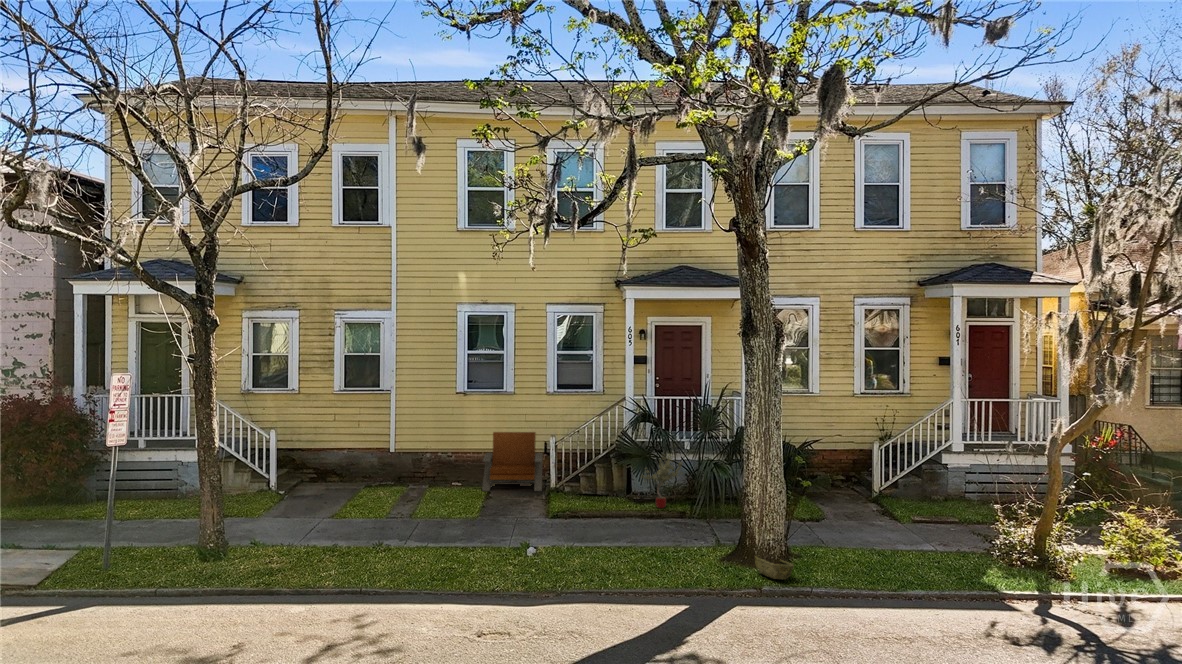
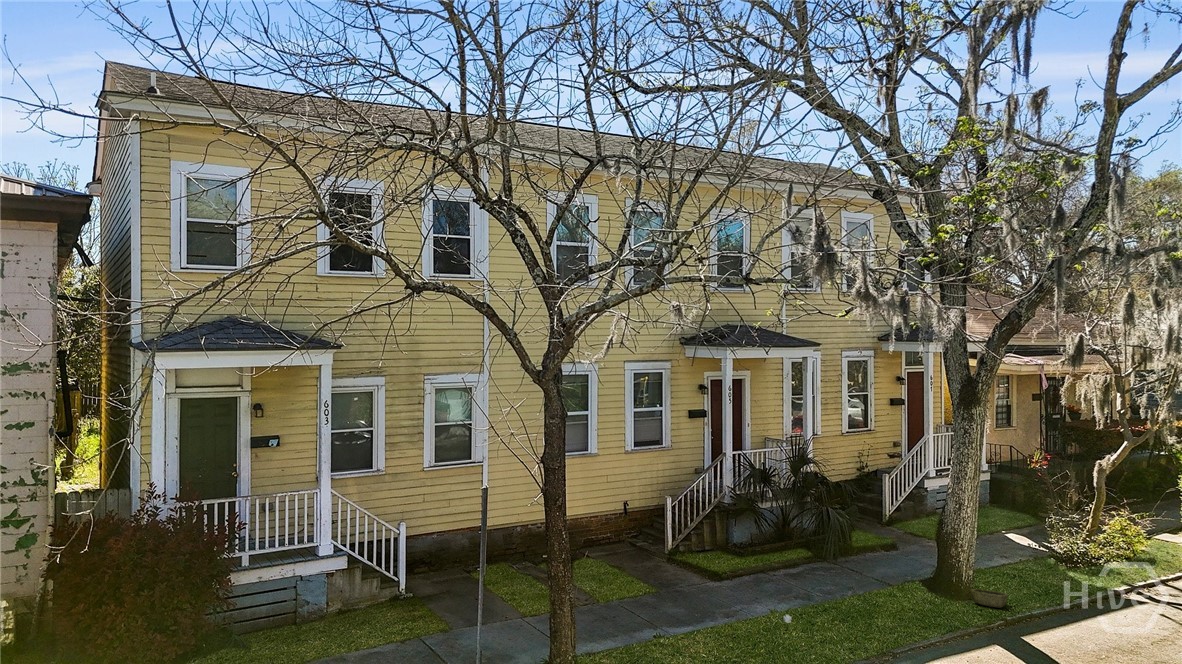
lounge chair: present [482,432,543,491] -> none [578,491,652,559]
potted tree: present [641,454,683,508] -> none [757,503,796,554]

